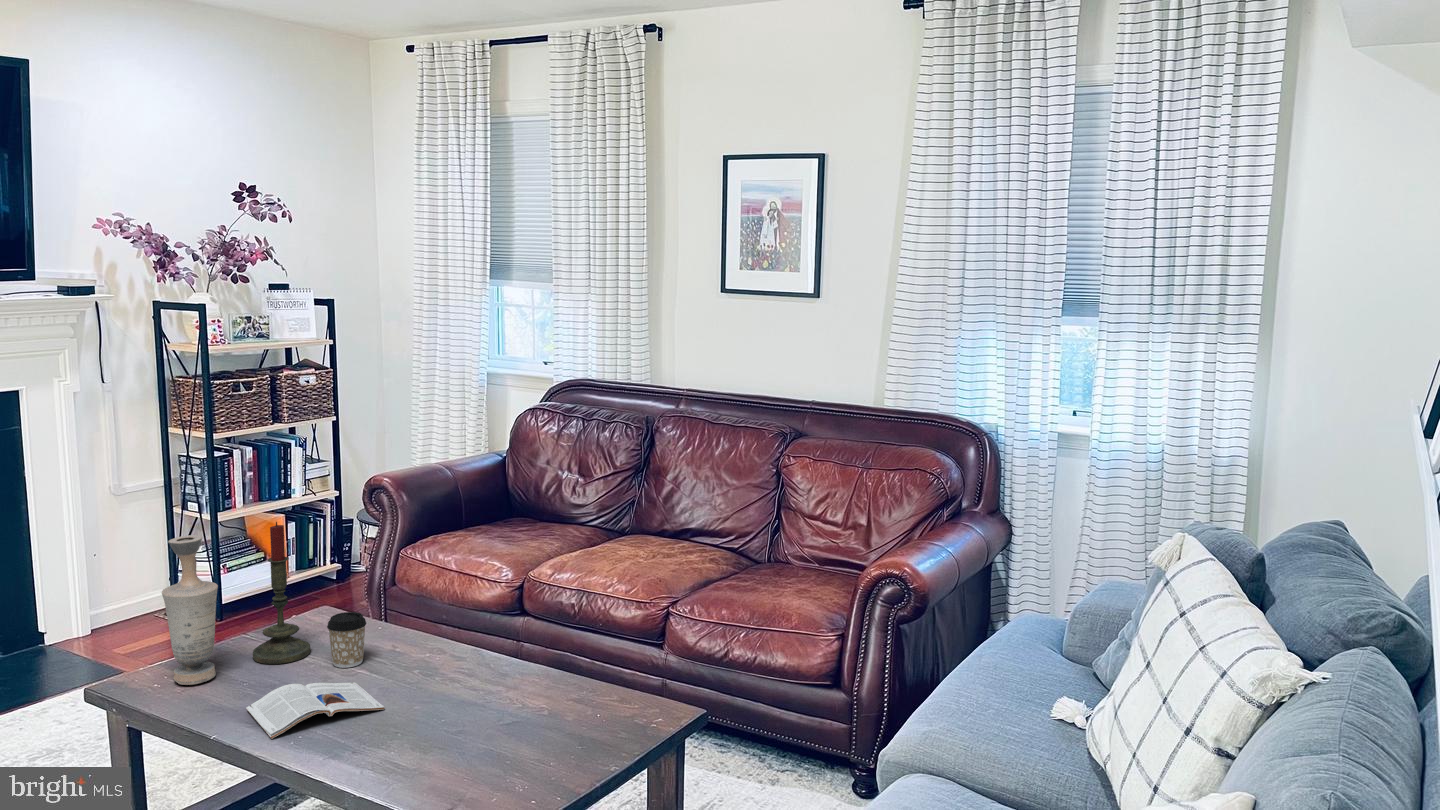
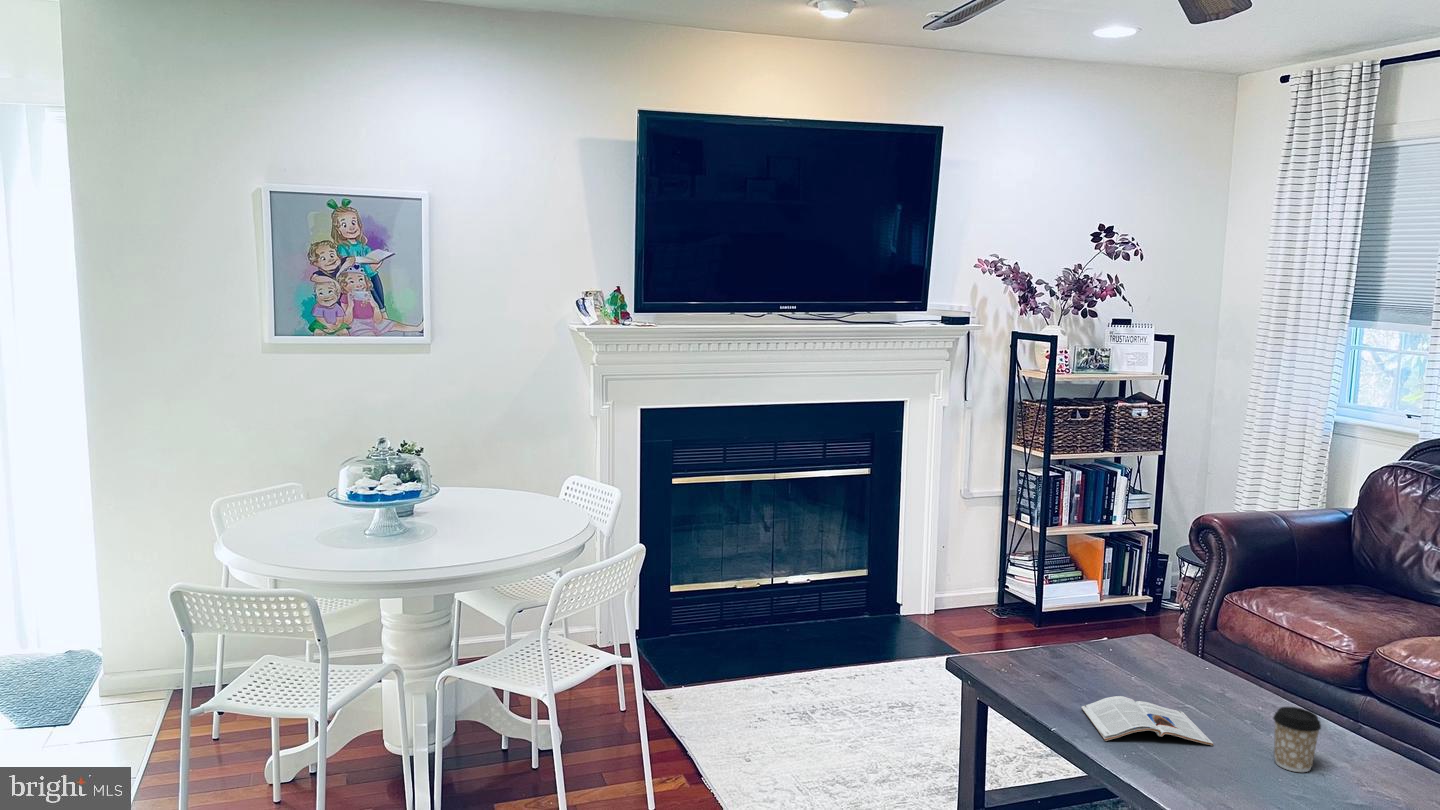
candle: present [253,522,310,664] -> none [1085,544,1138,677]
vase: present [162,535,218,685] -> none [1018,542,1064,674]
coffee cup: present [327,612,366,668] -> present [1273,707,1321,772]

